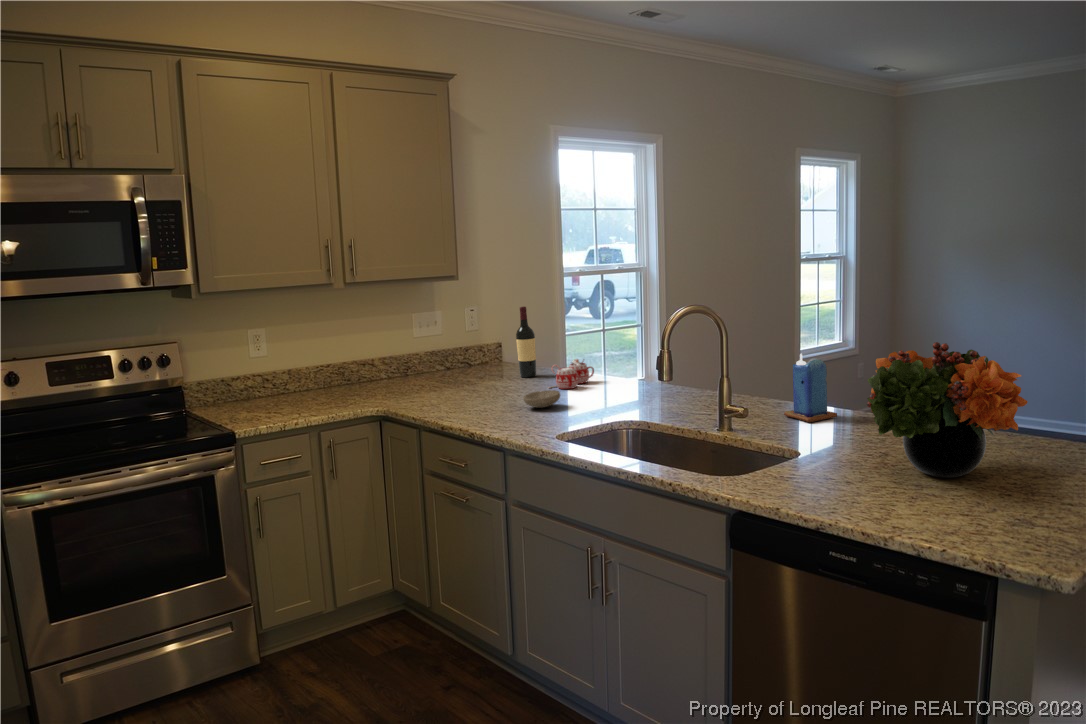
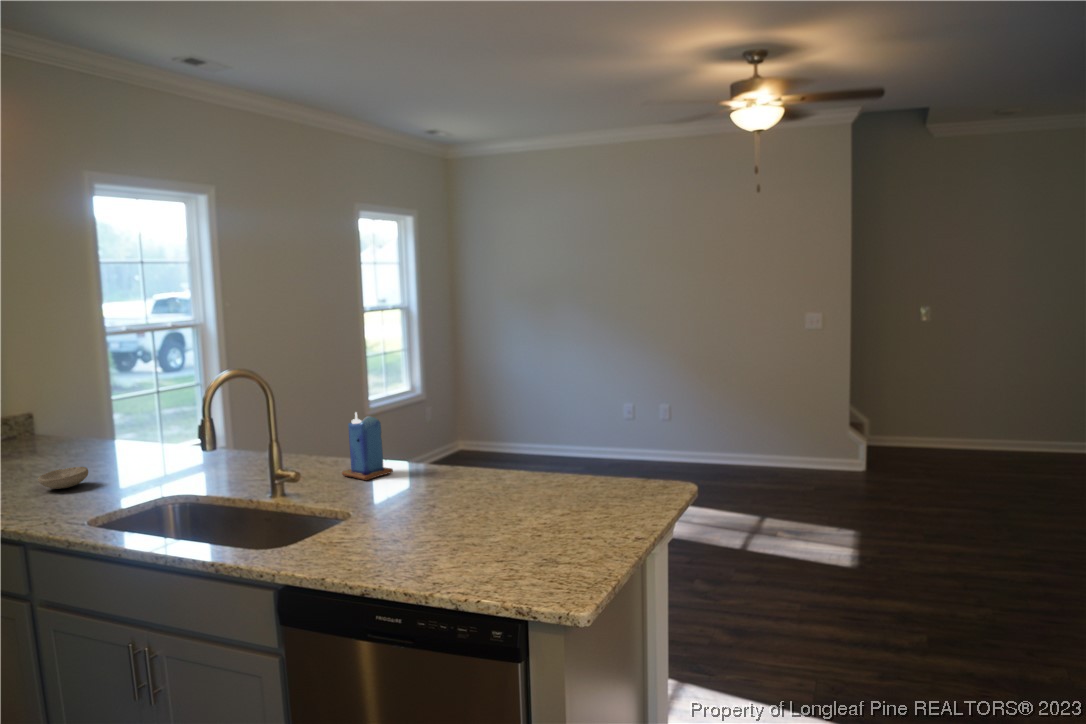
wine bottle: present [516,307,536,377] -> none [38,371,66,453]
flower arrangement: present [867,342,1028,477] -> none [409,397,550,525]
mug: present [548,359,594,389] -> none [77,428,138,465]

